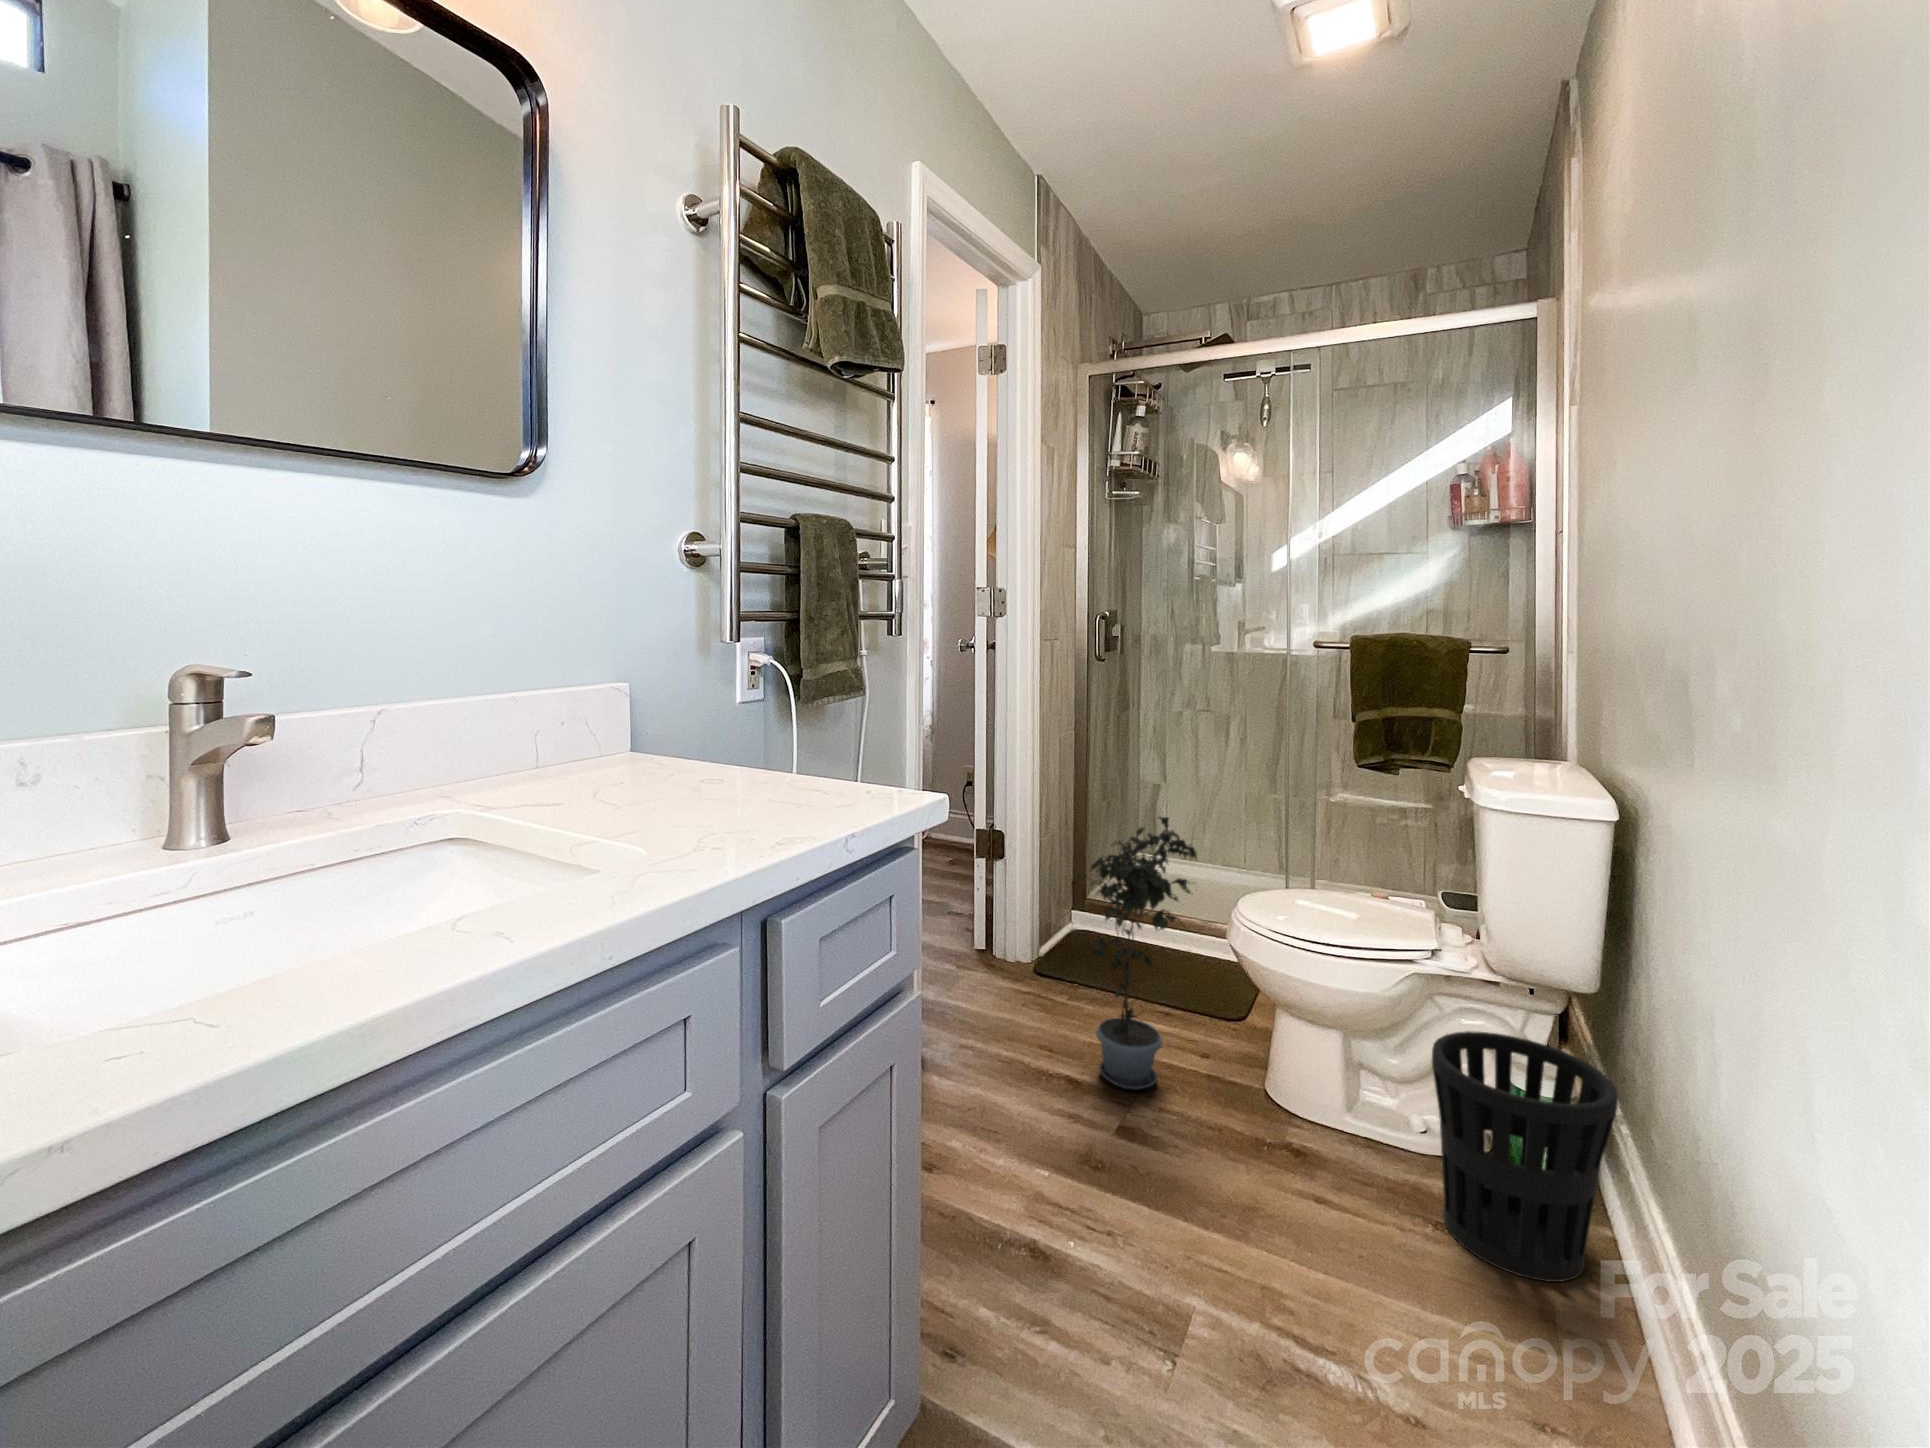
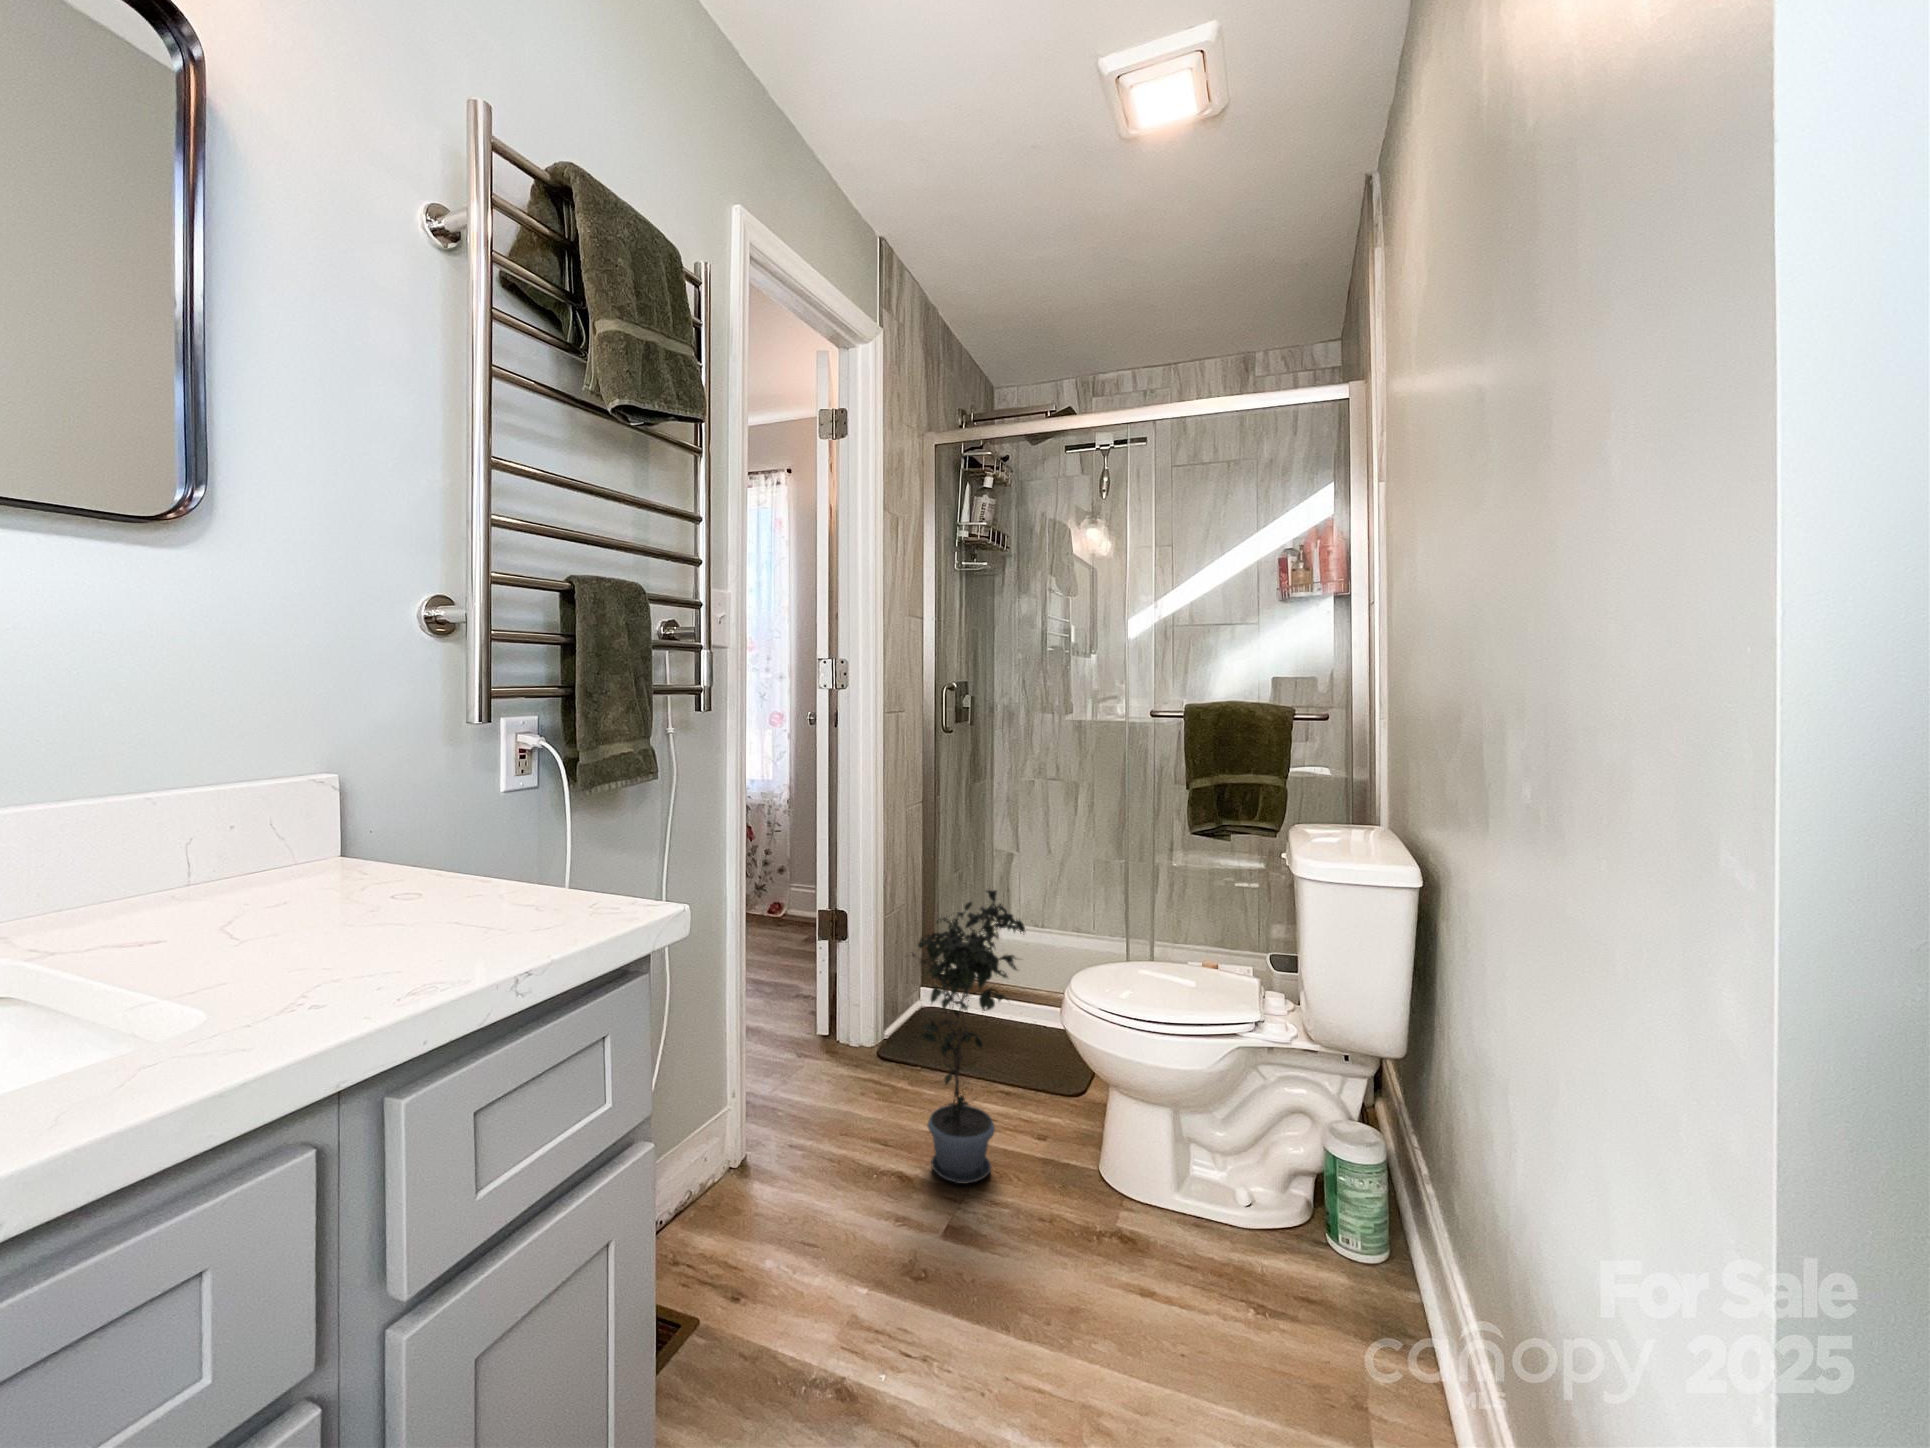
wastebasket: present [1432,1031,1618,1282] -> none [1245,1102,1414,1365]

